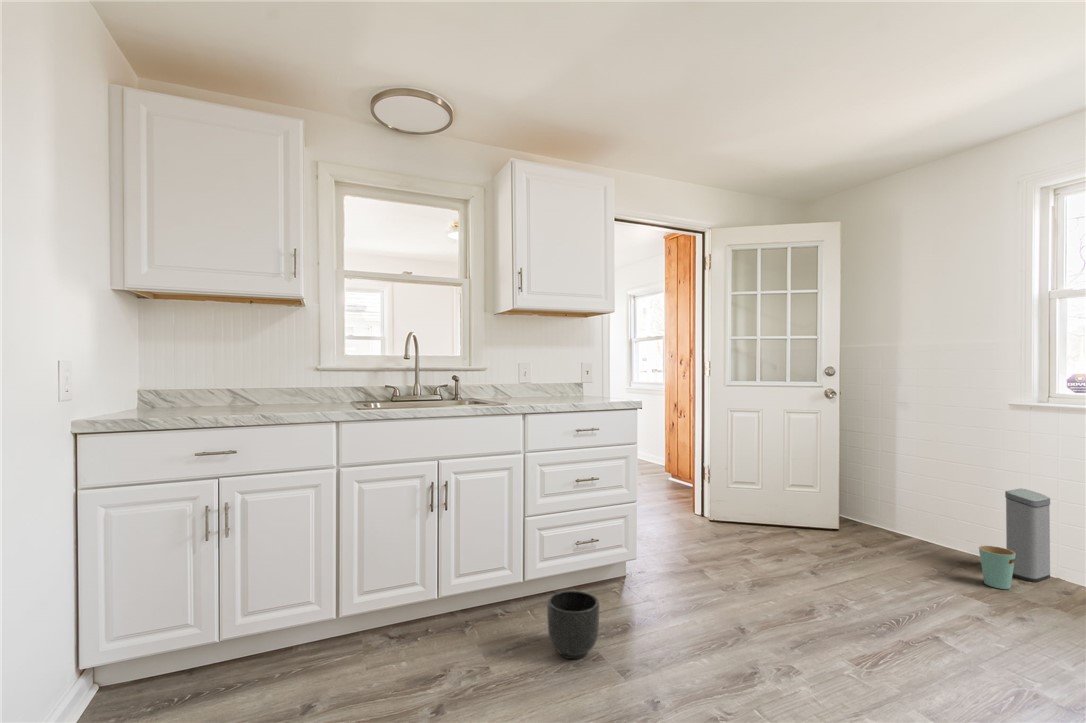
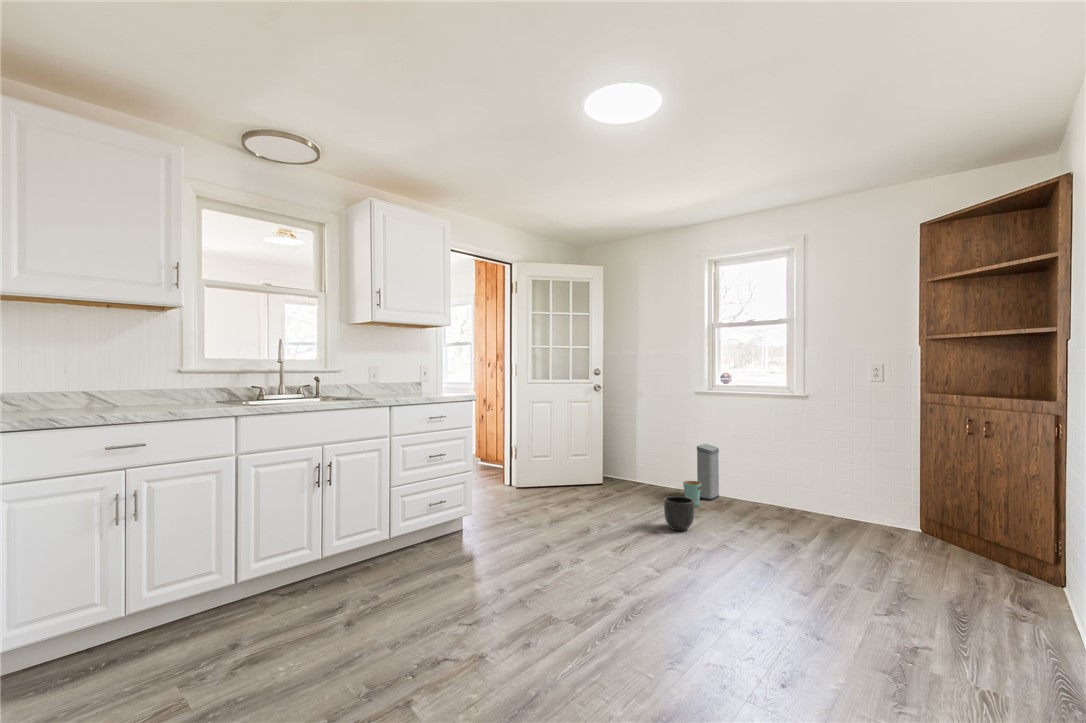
planter: present [547,591,600,659] -> present [664,496,695,531]

